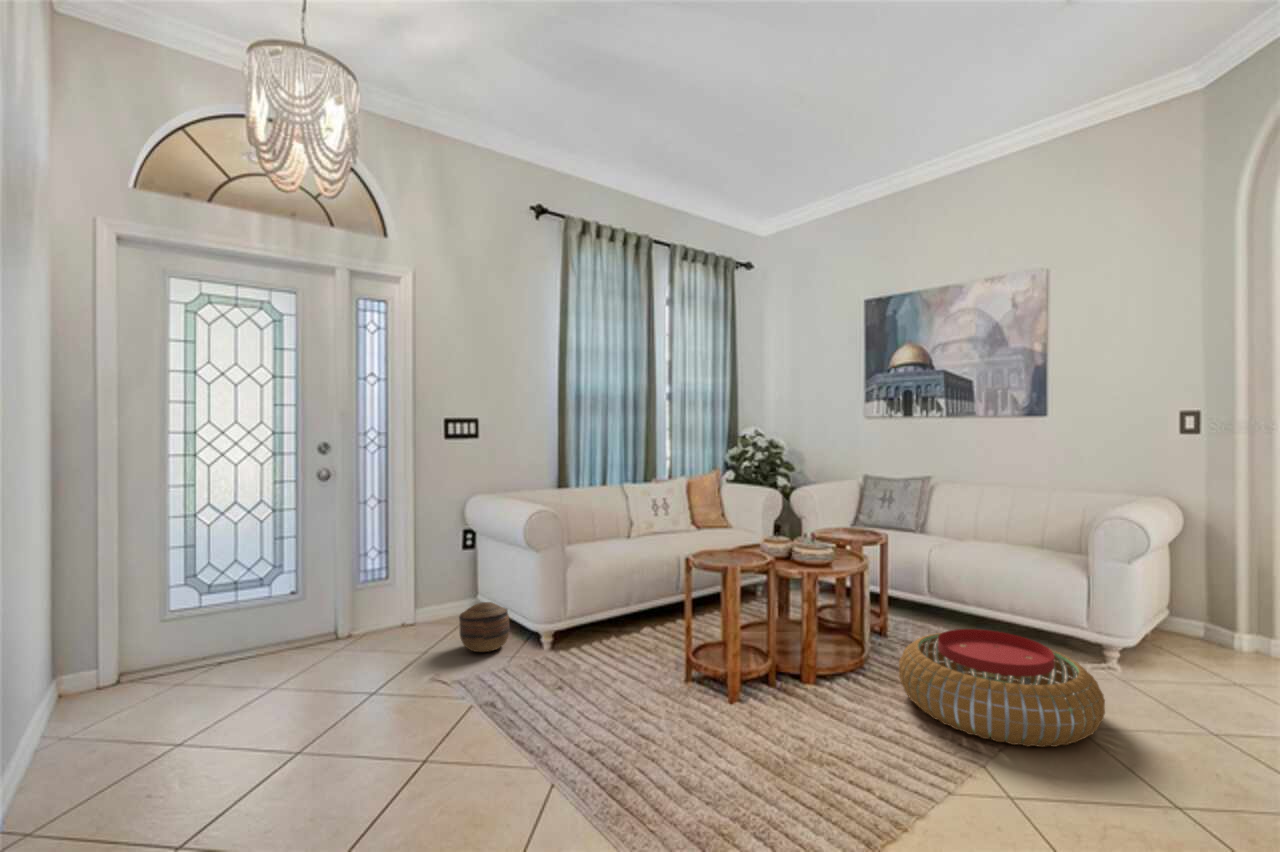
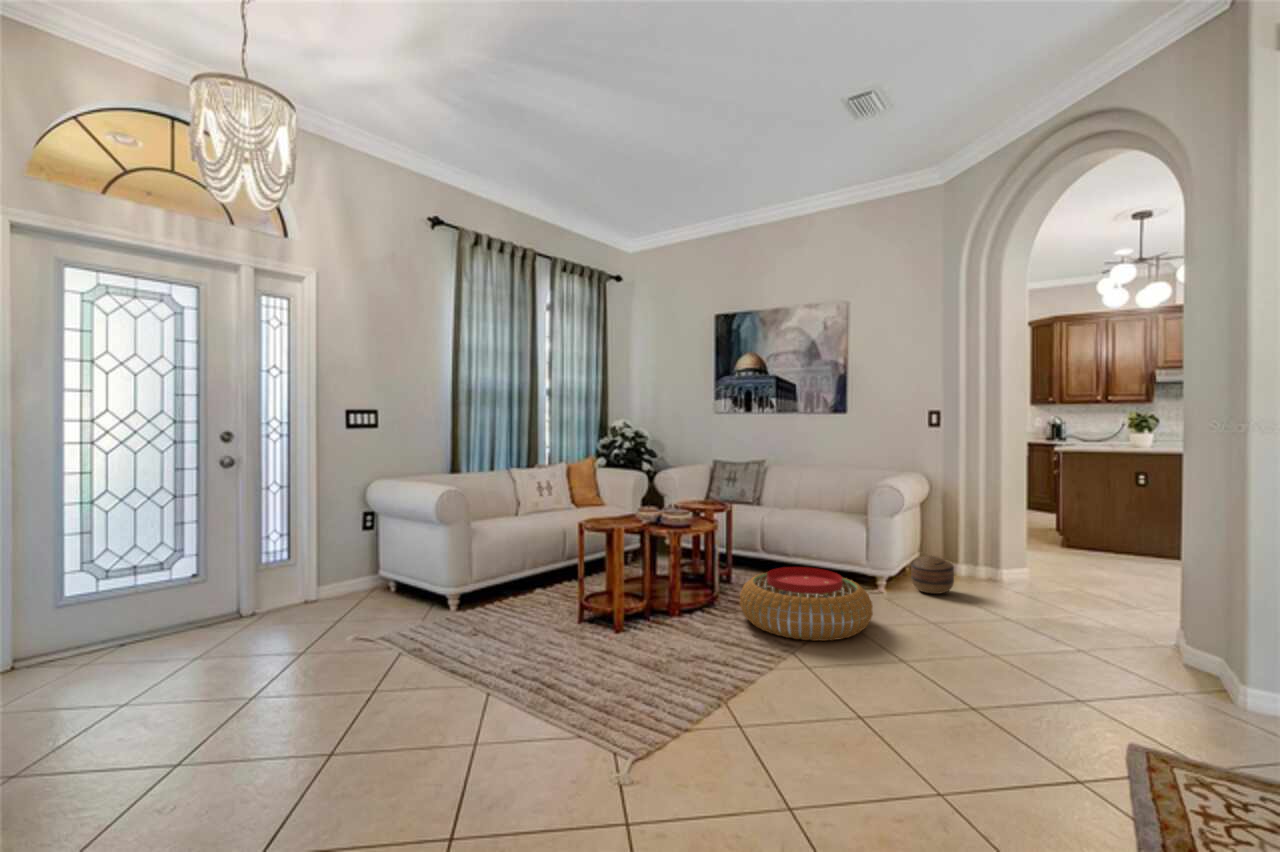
basket: present [459,602,510,652] -> present [911,556,954,594]

